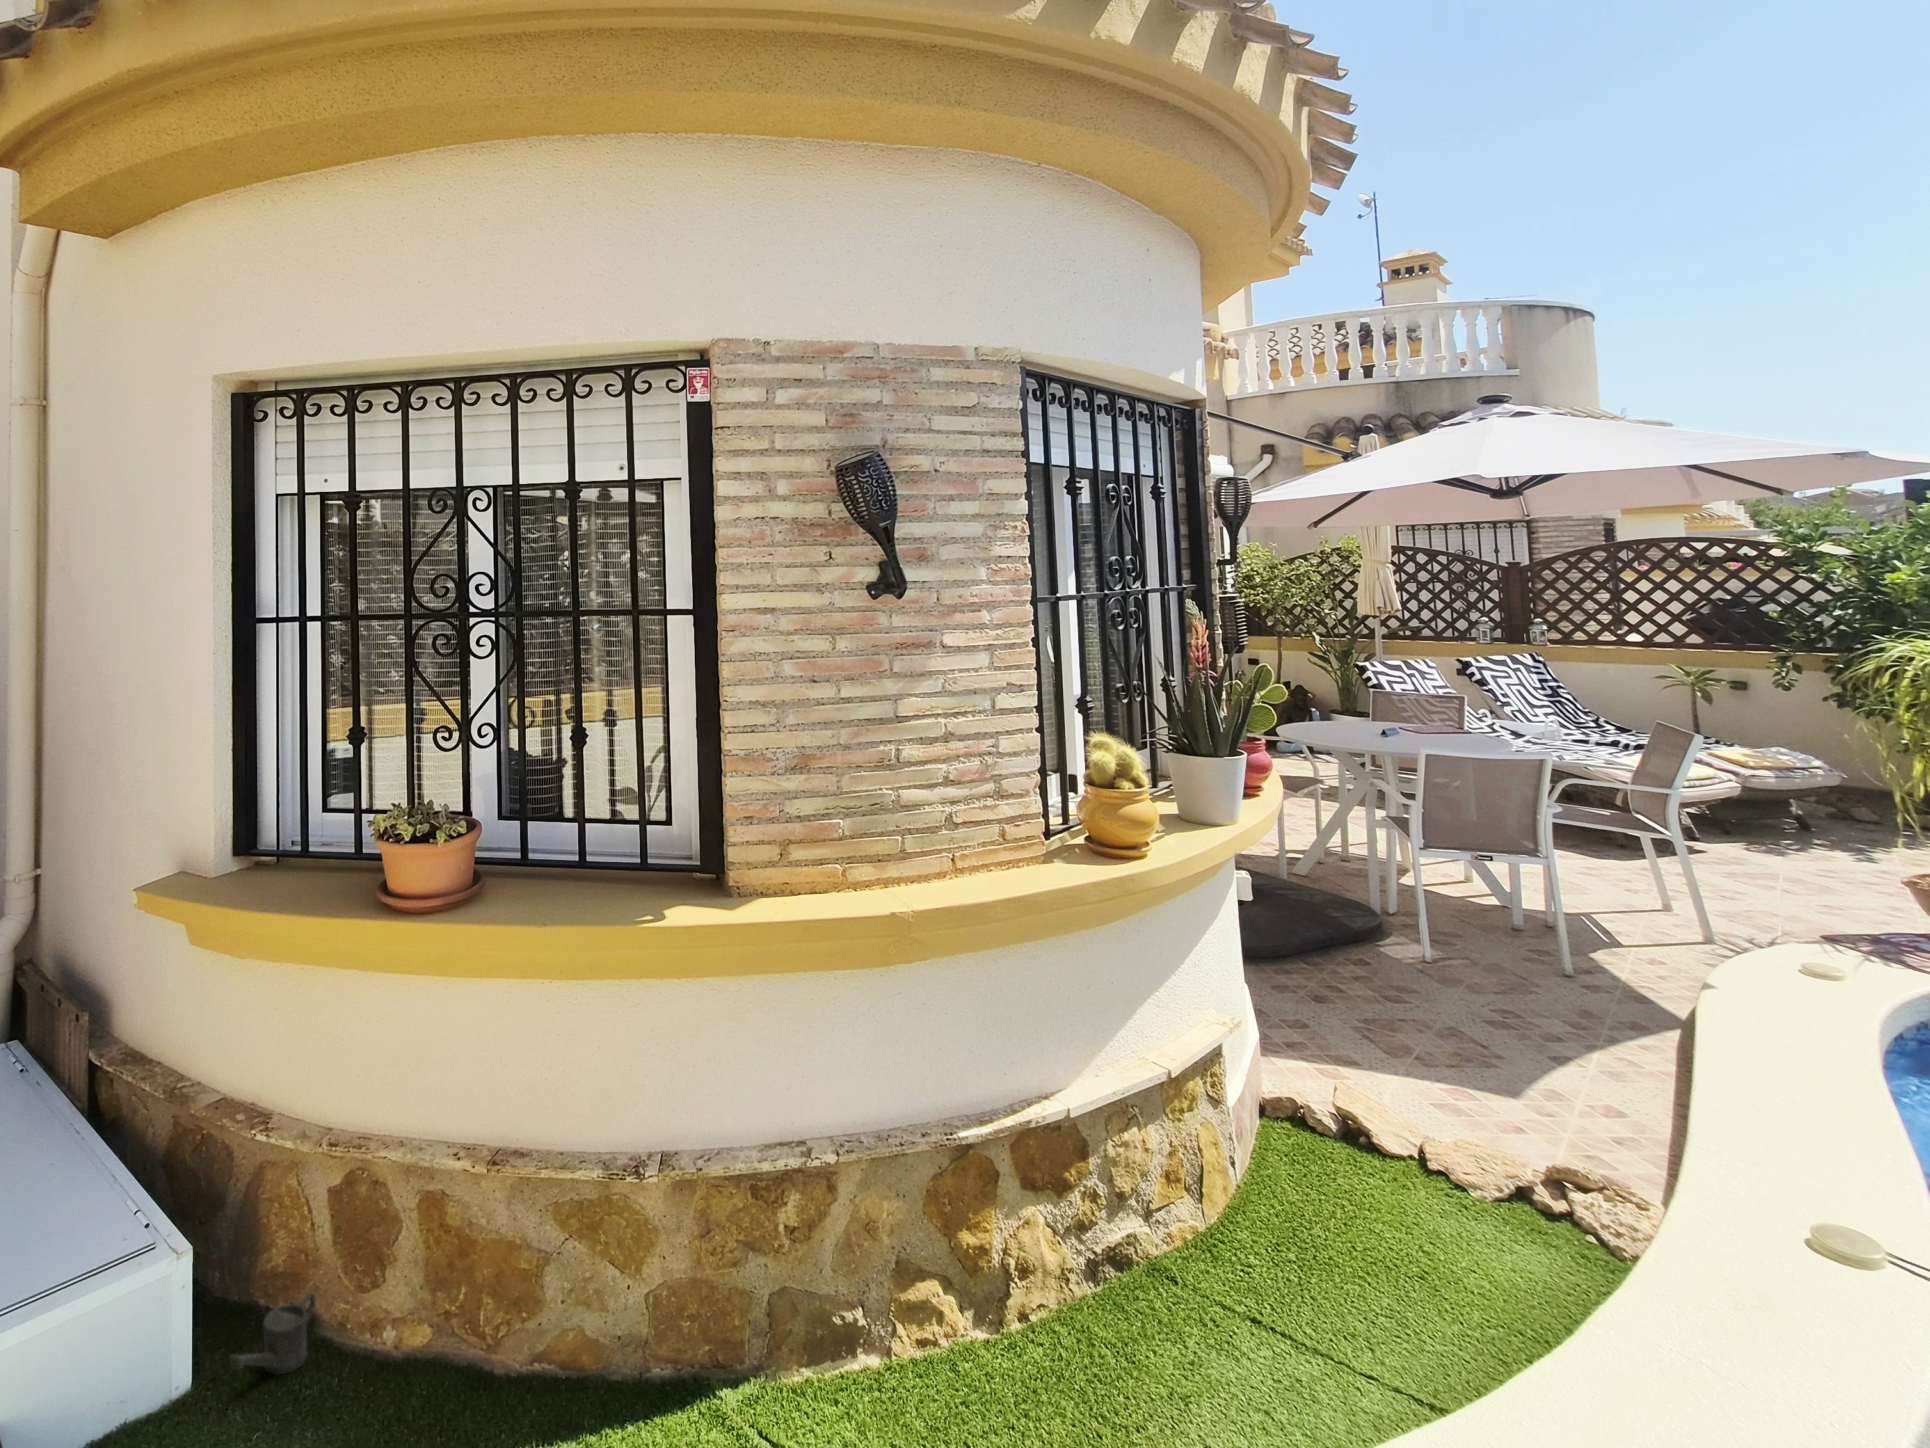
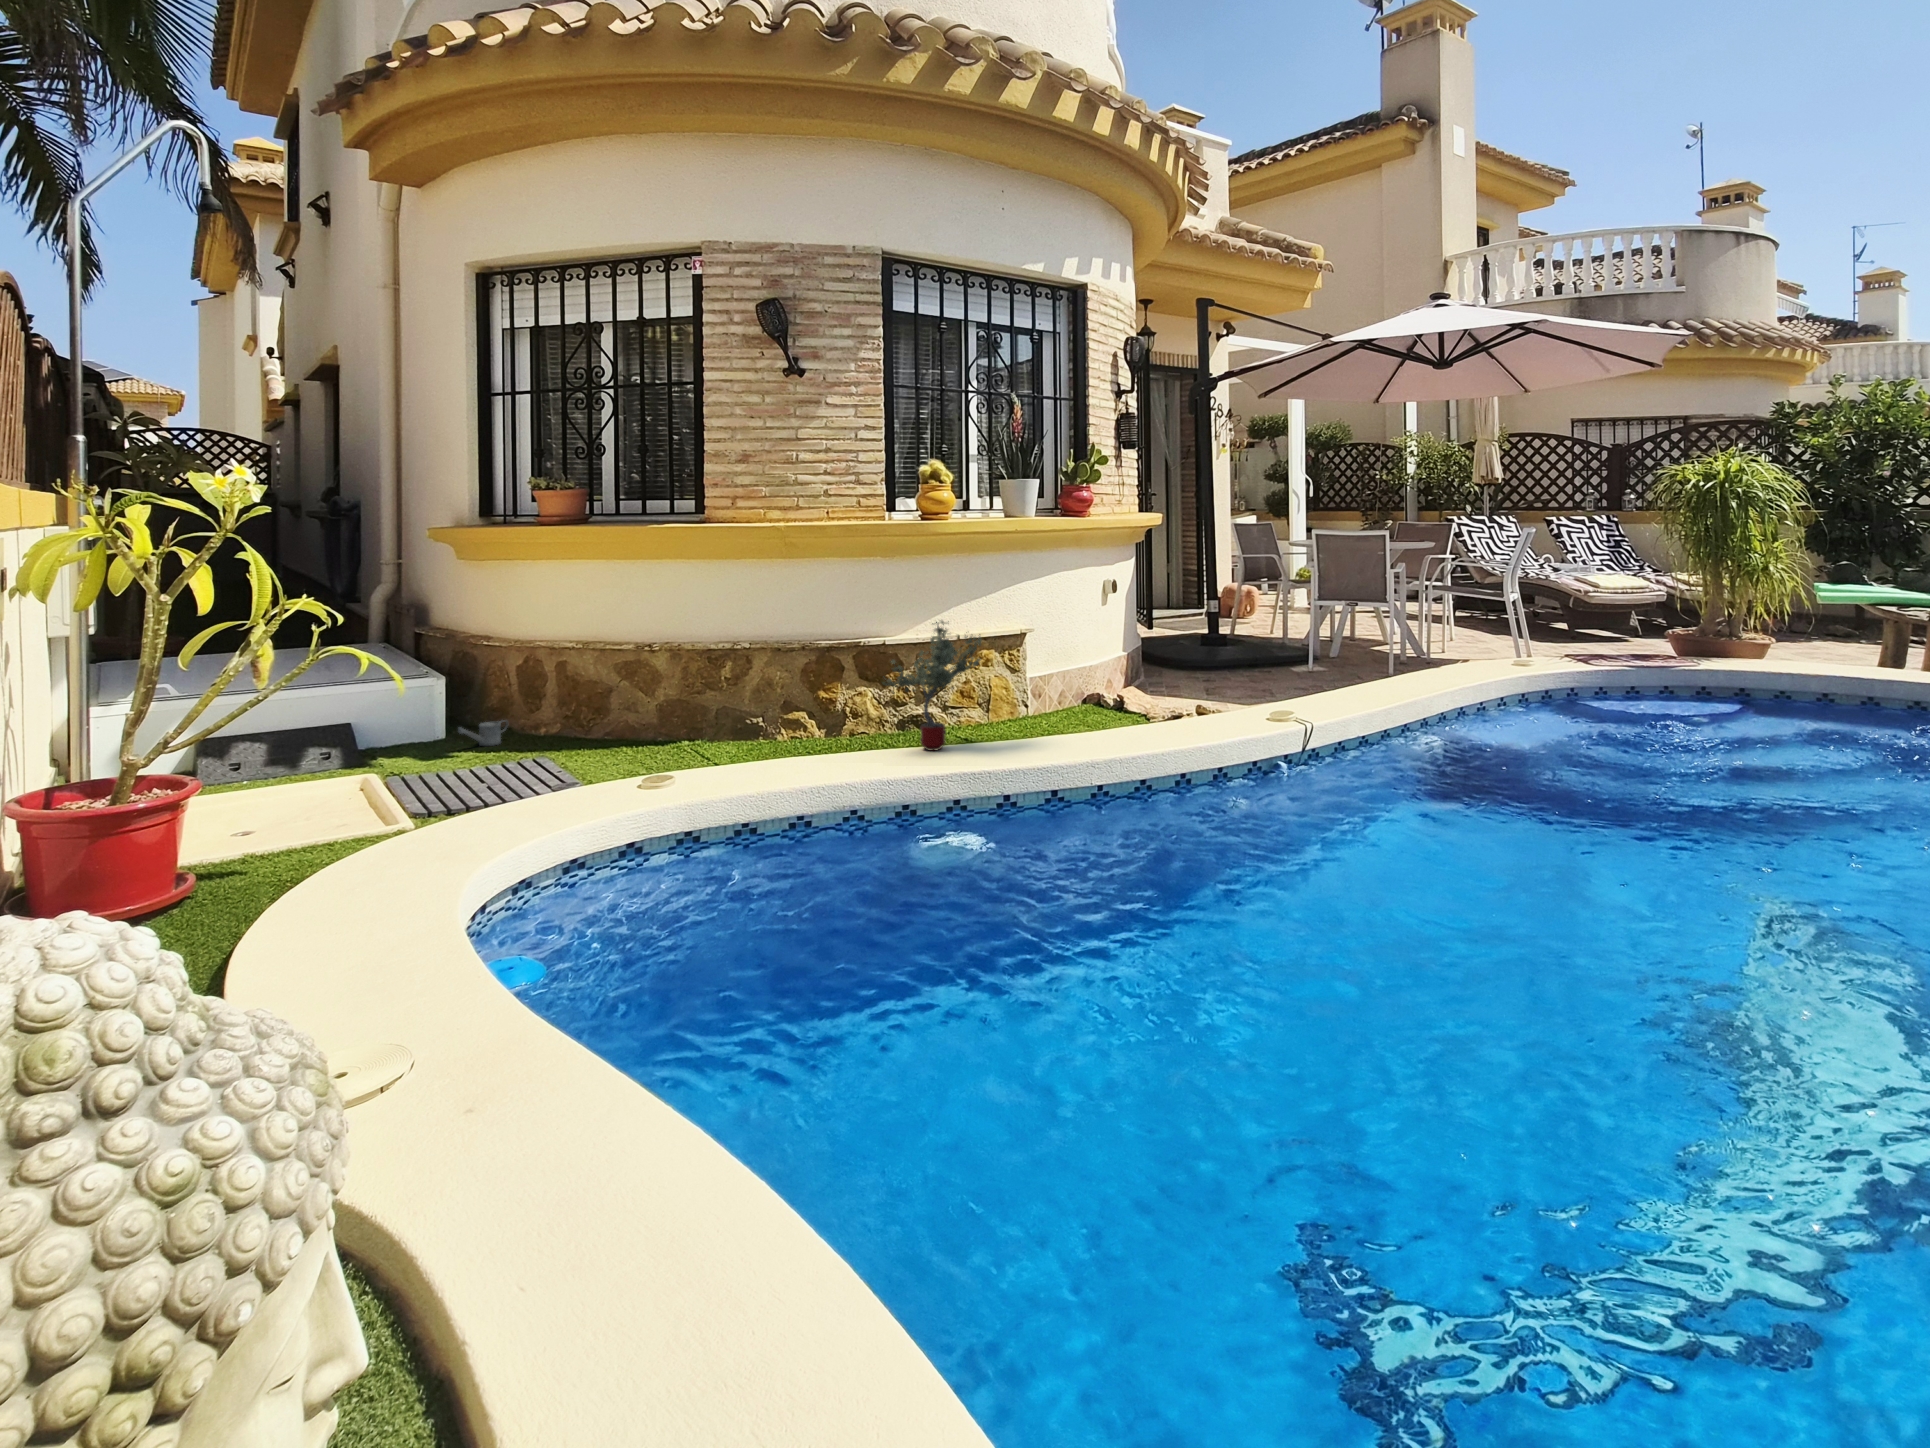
potted tree: none [1094,1062,1266,1349] -> present [883,621,981,751]

